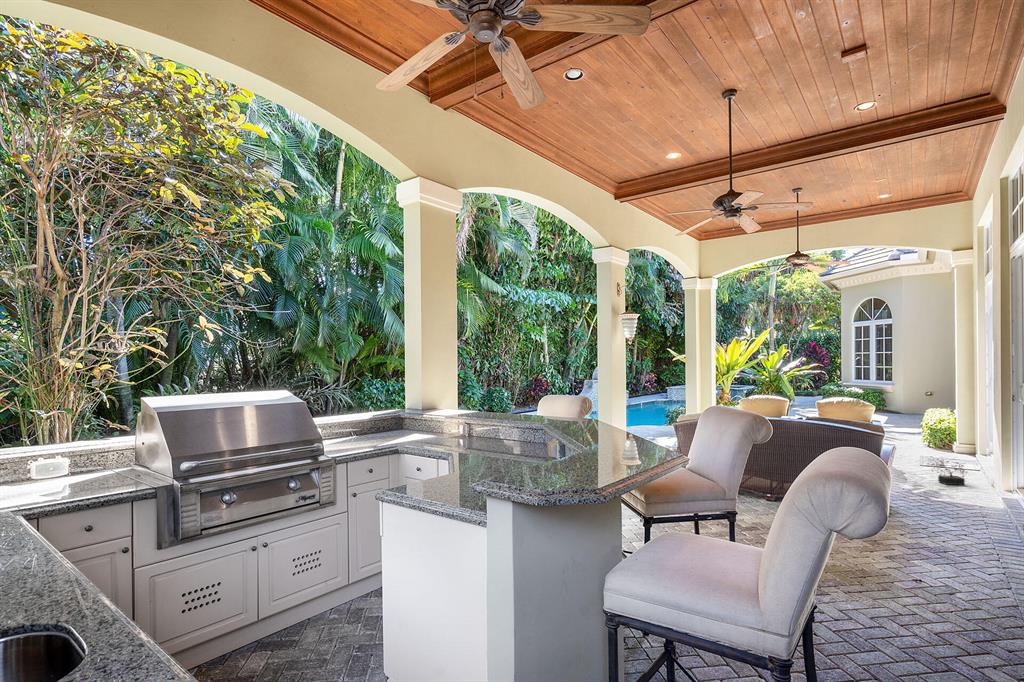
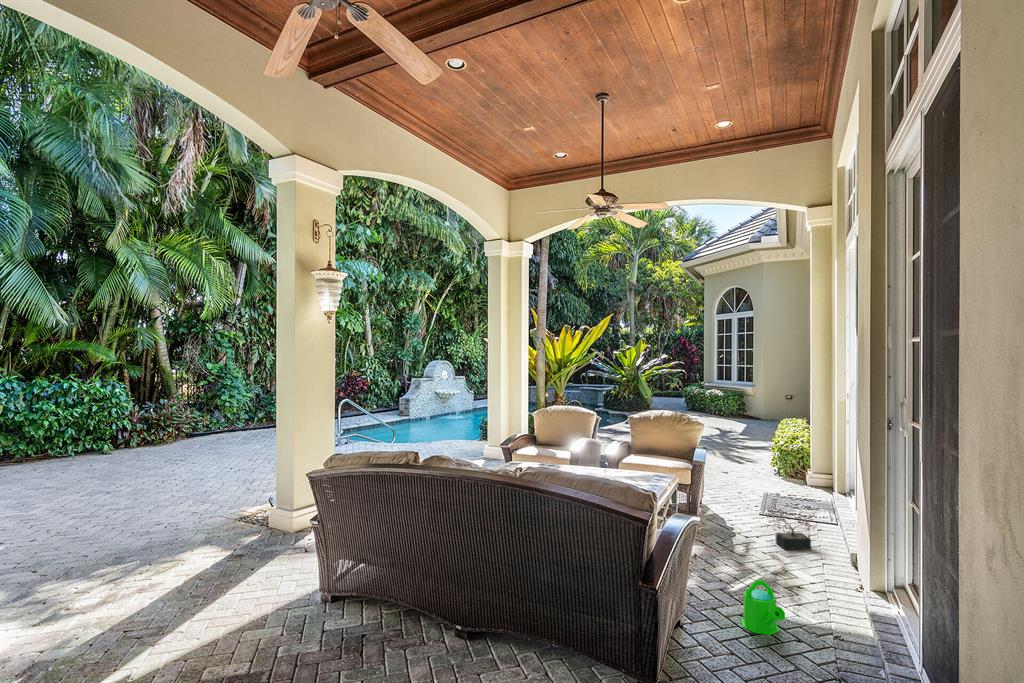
watering can: none [926,486,955,514] -> present [741,580,785,635]

